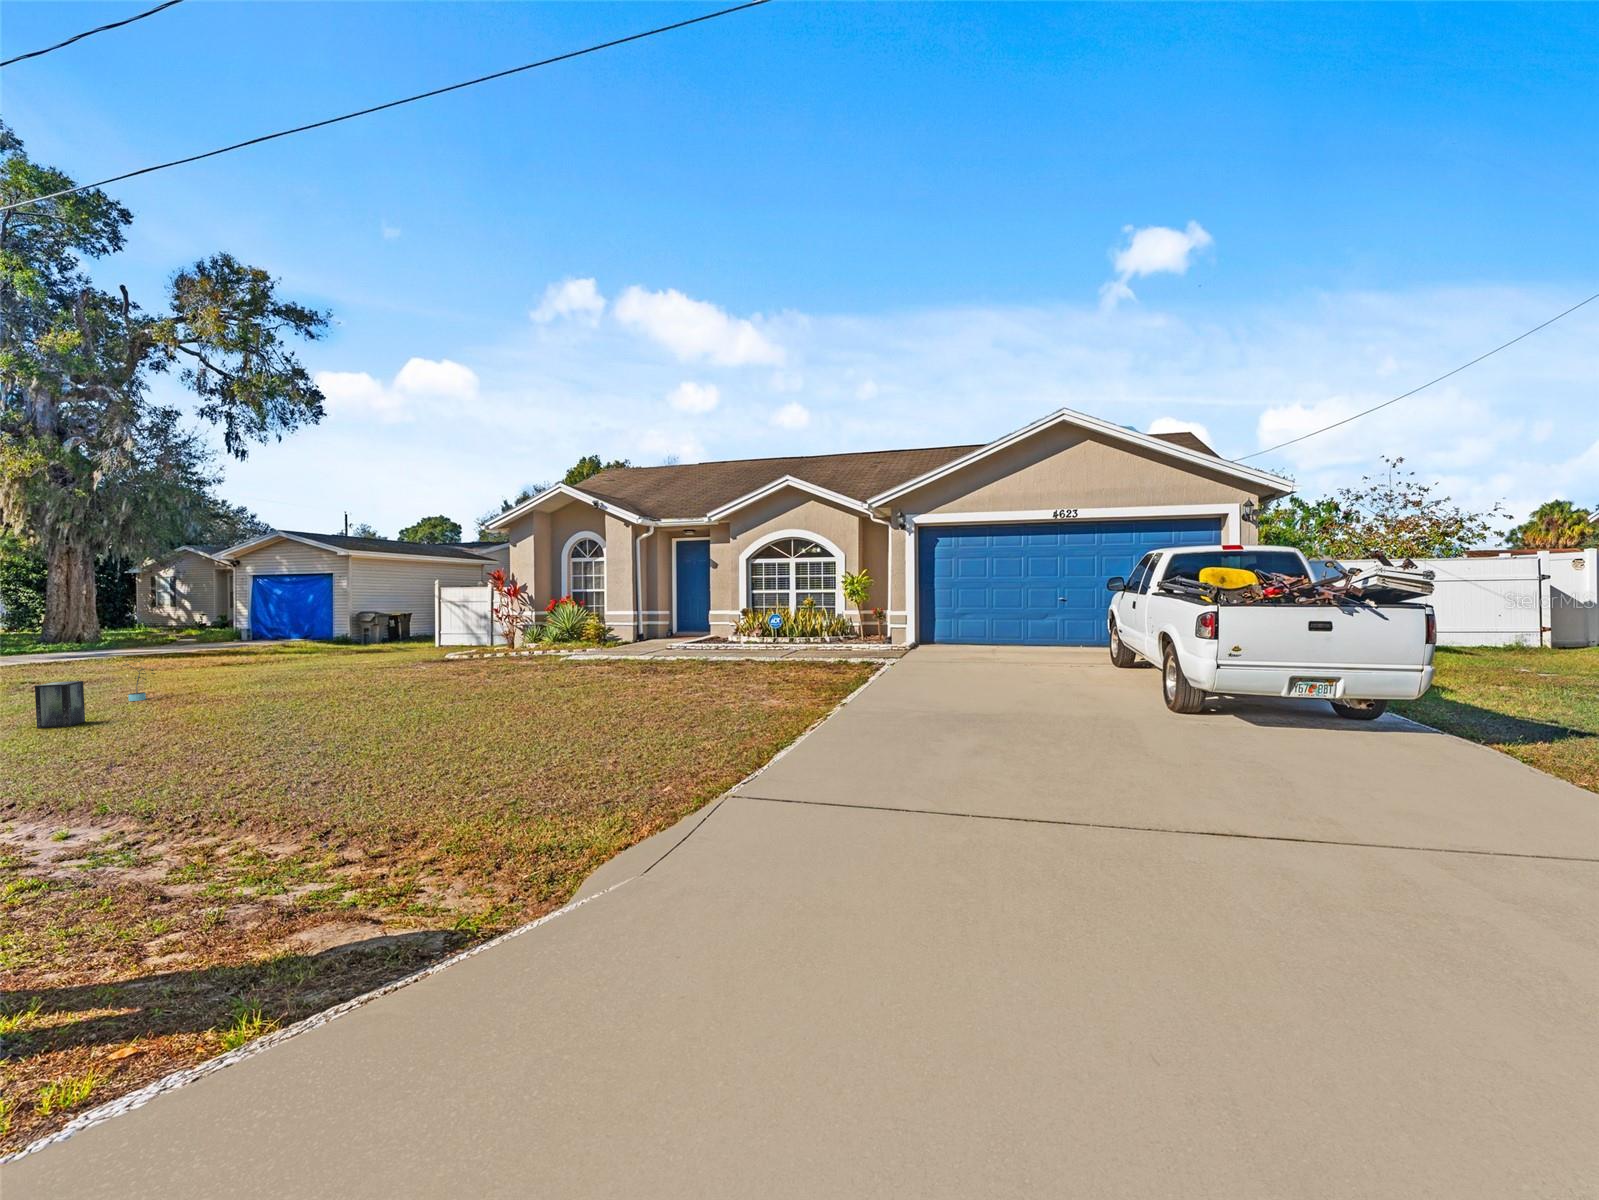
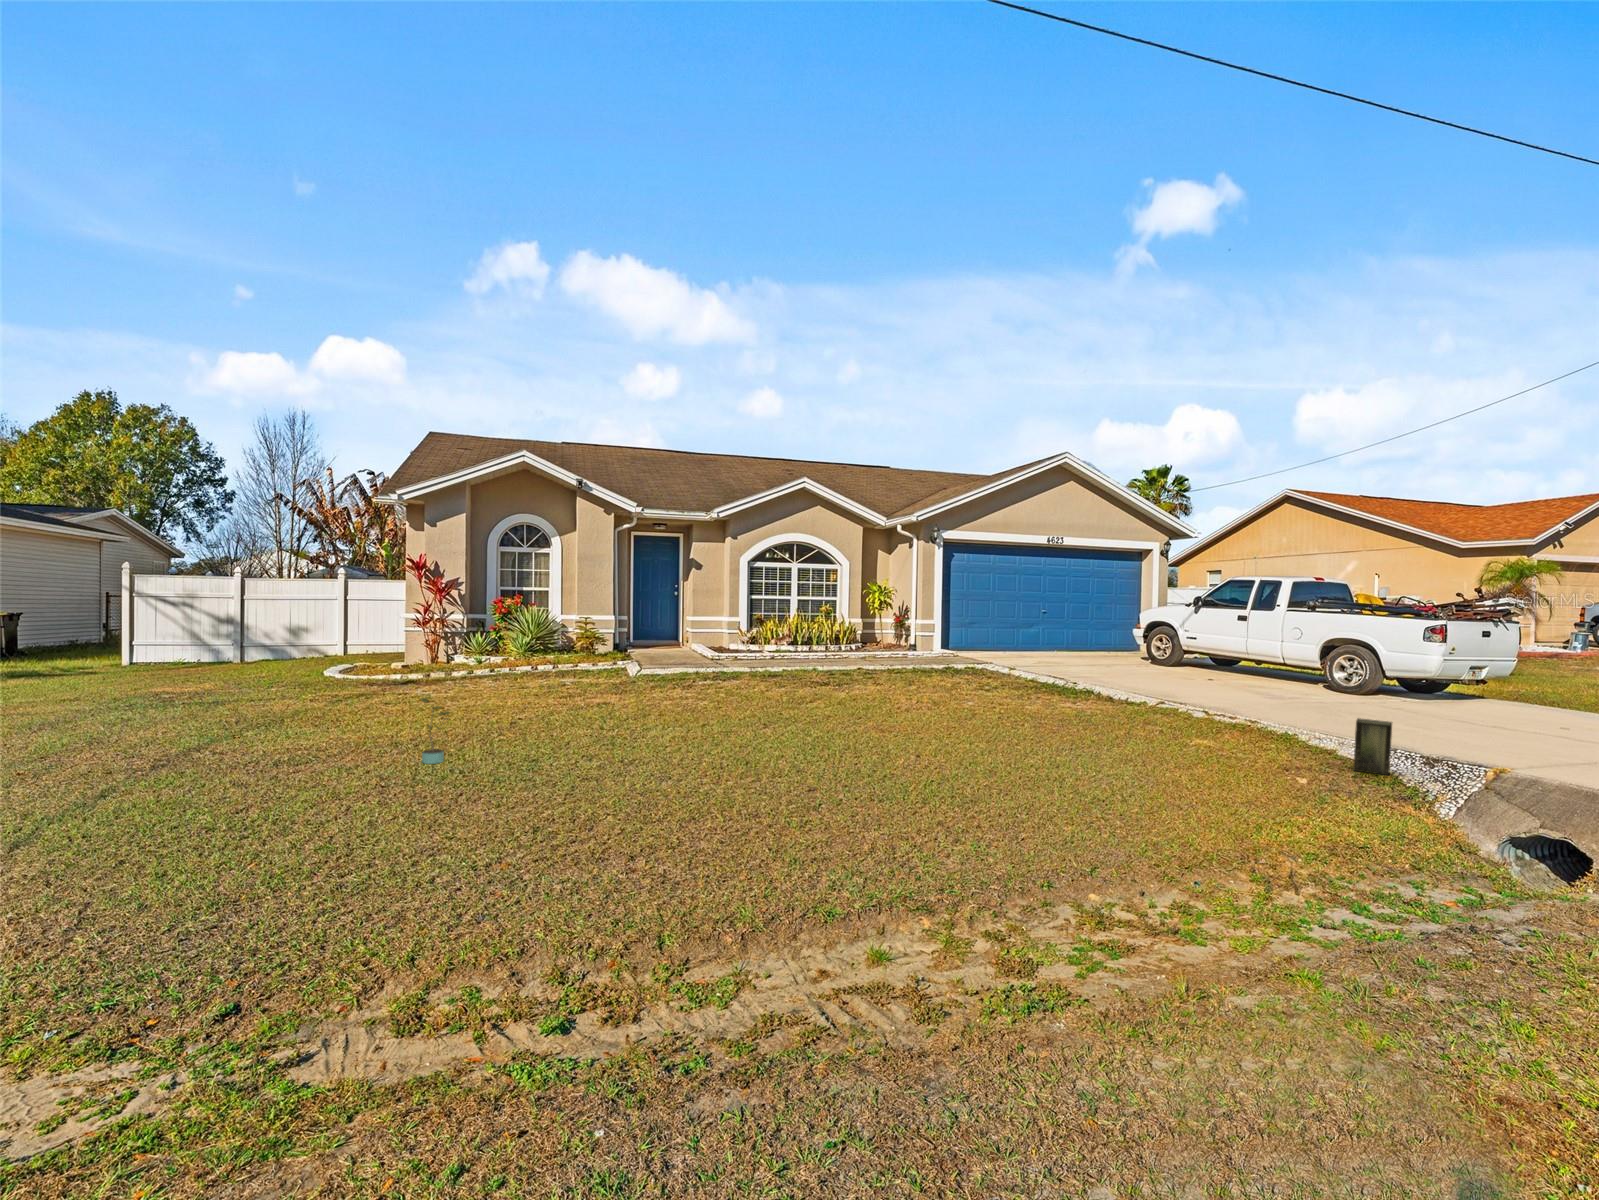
storage box: present [35,681,85,728] -> present [1353,718,1392,775]

